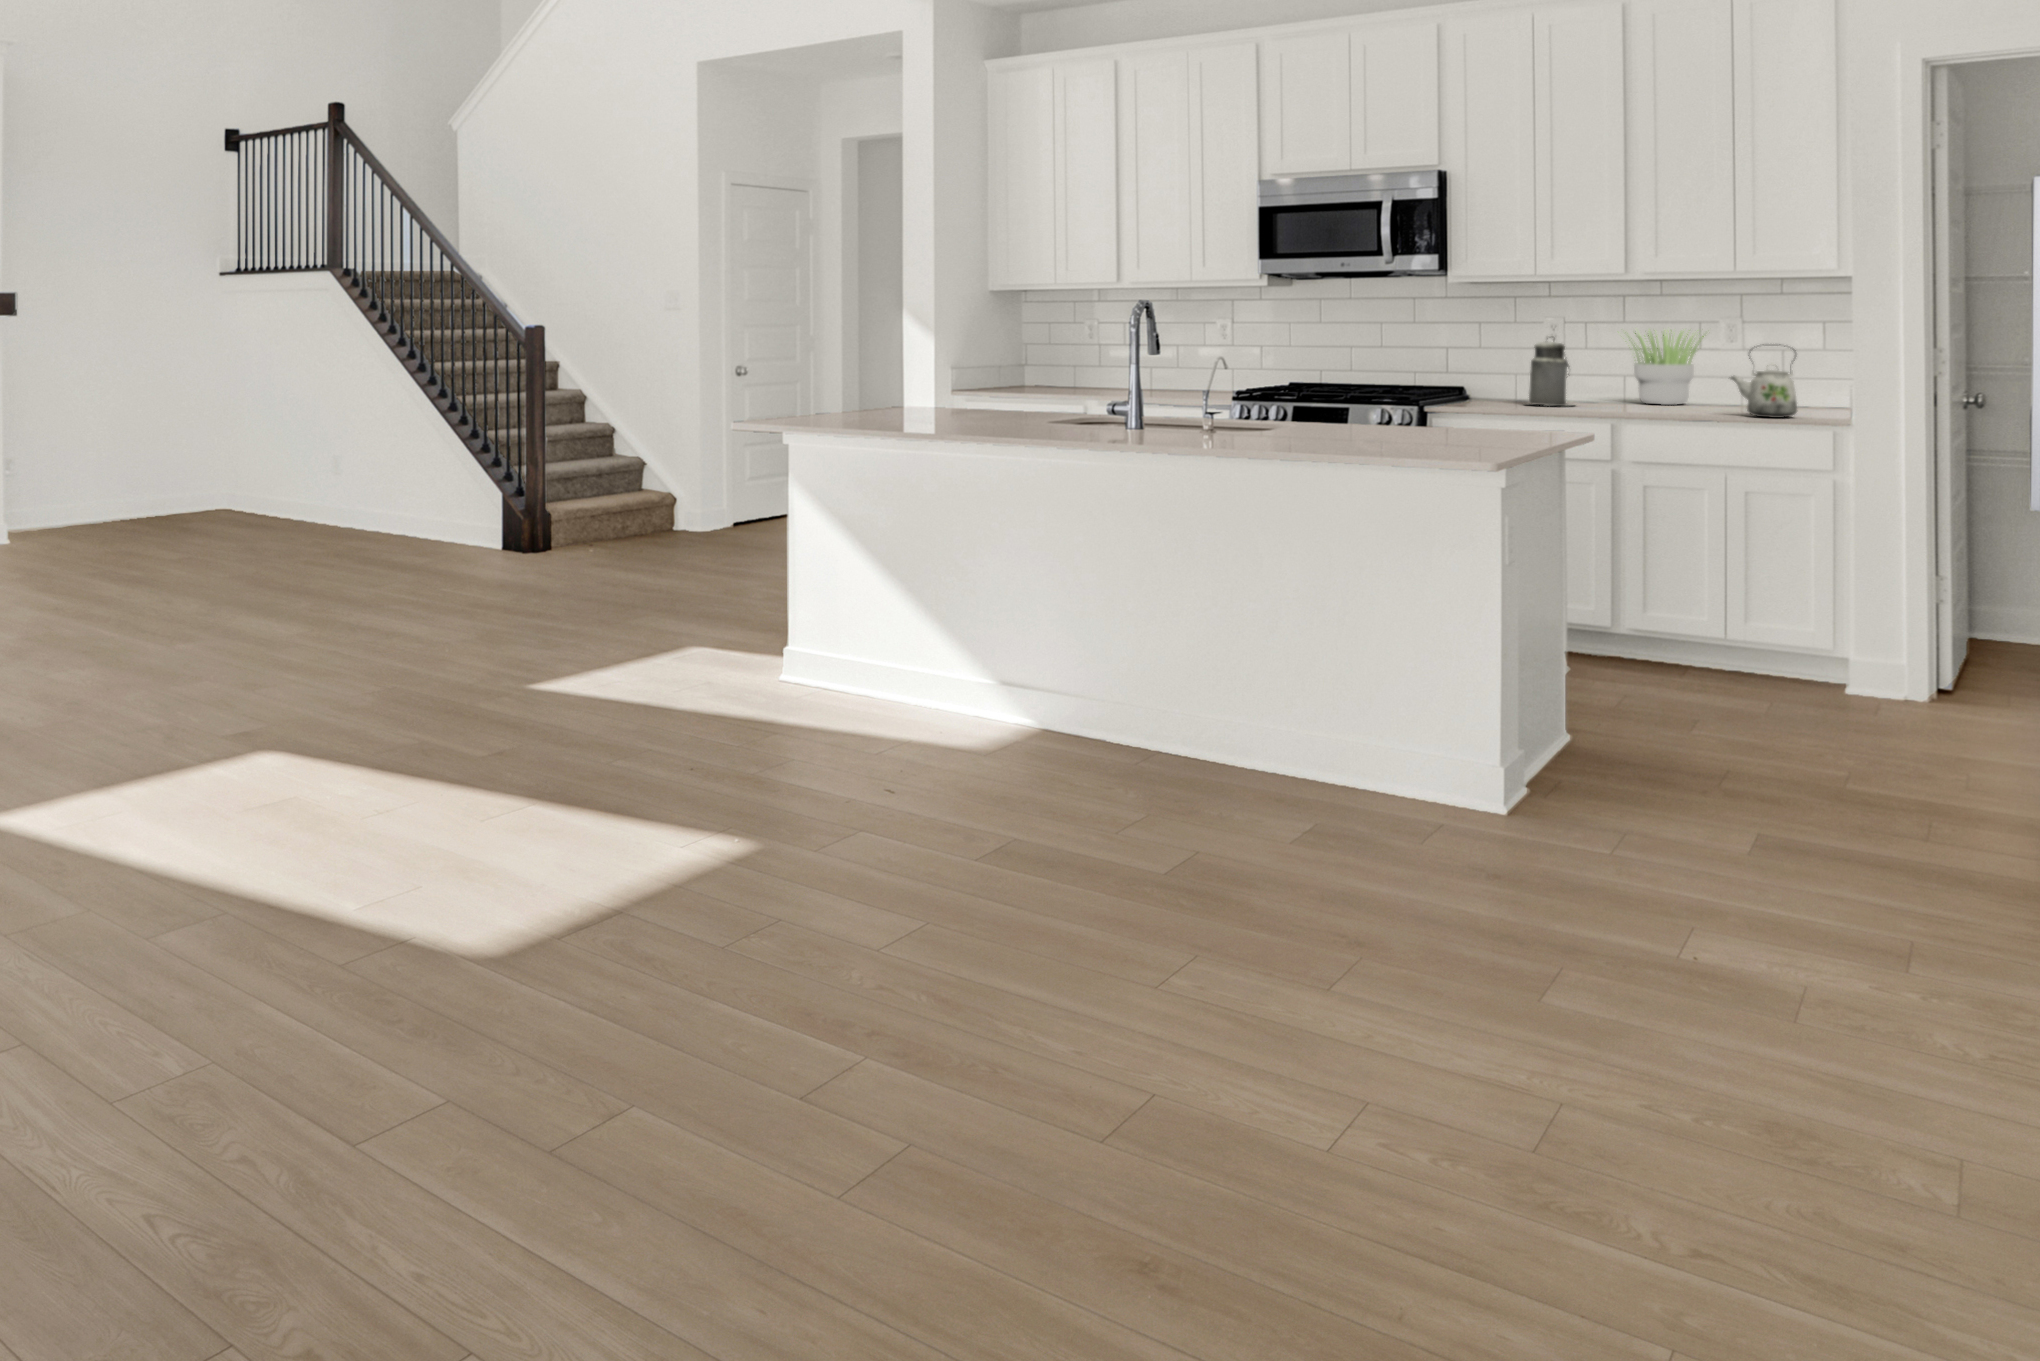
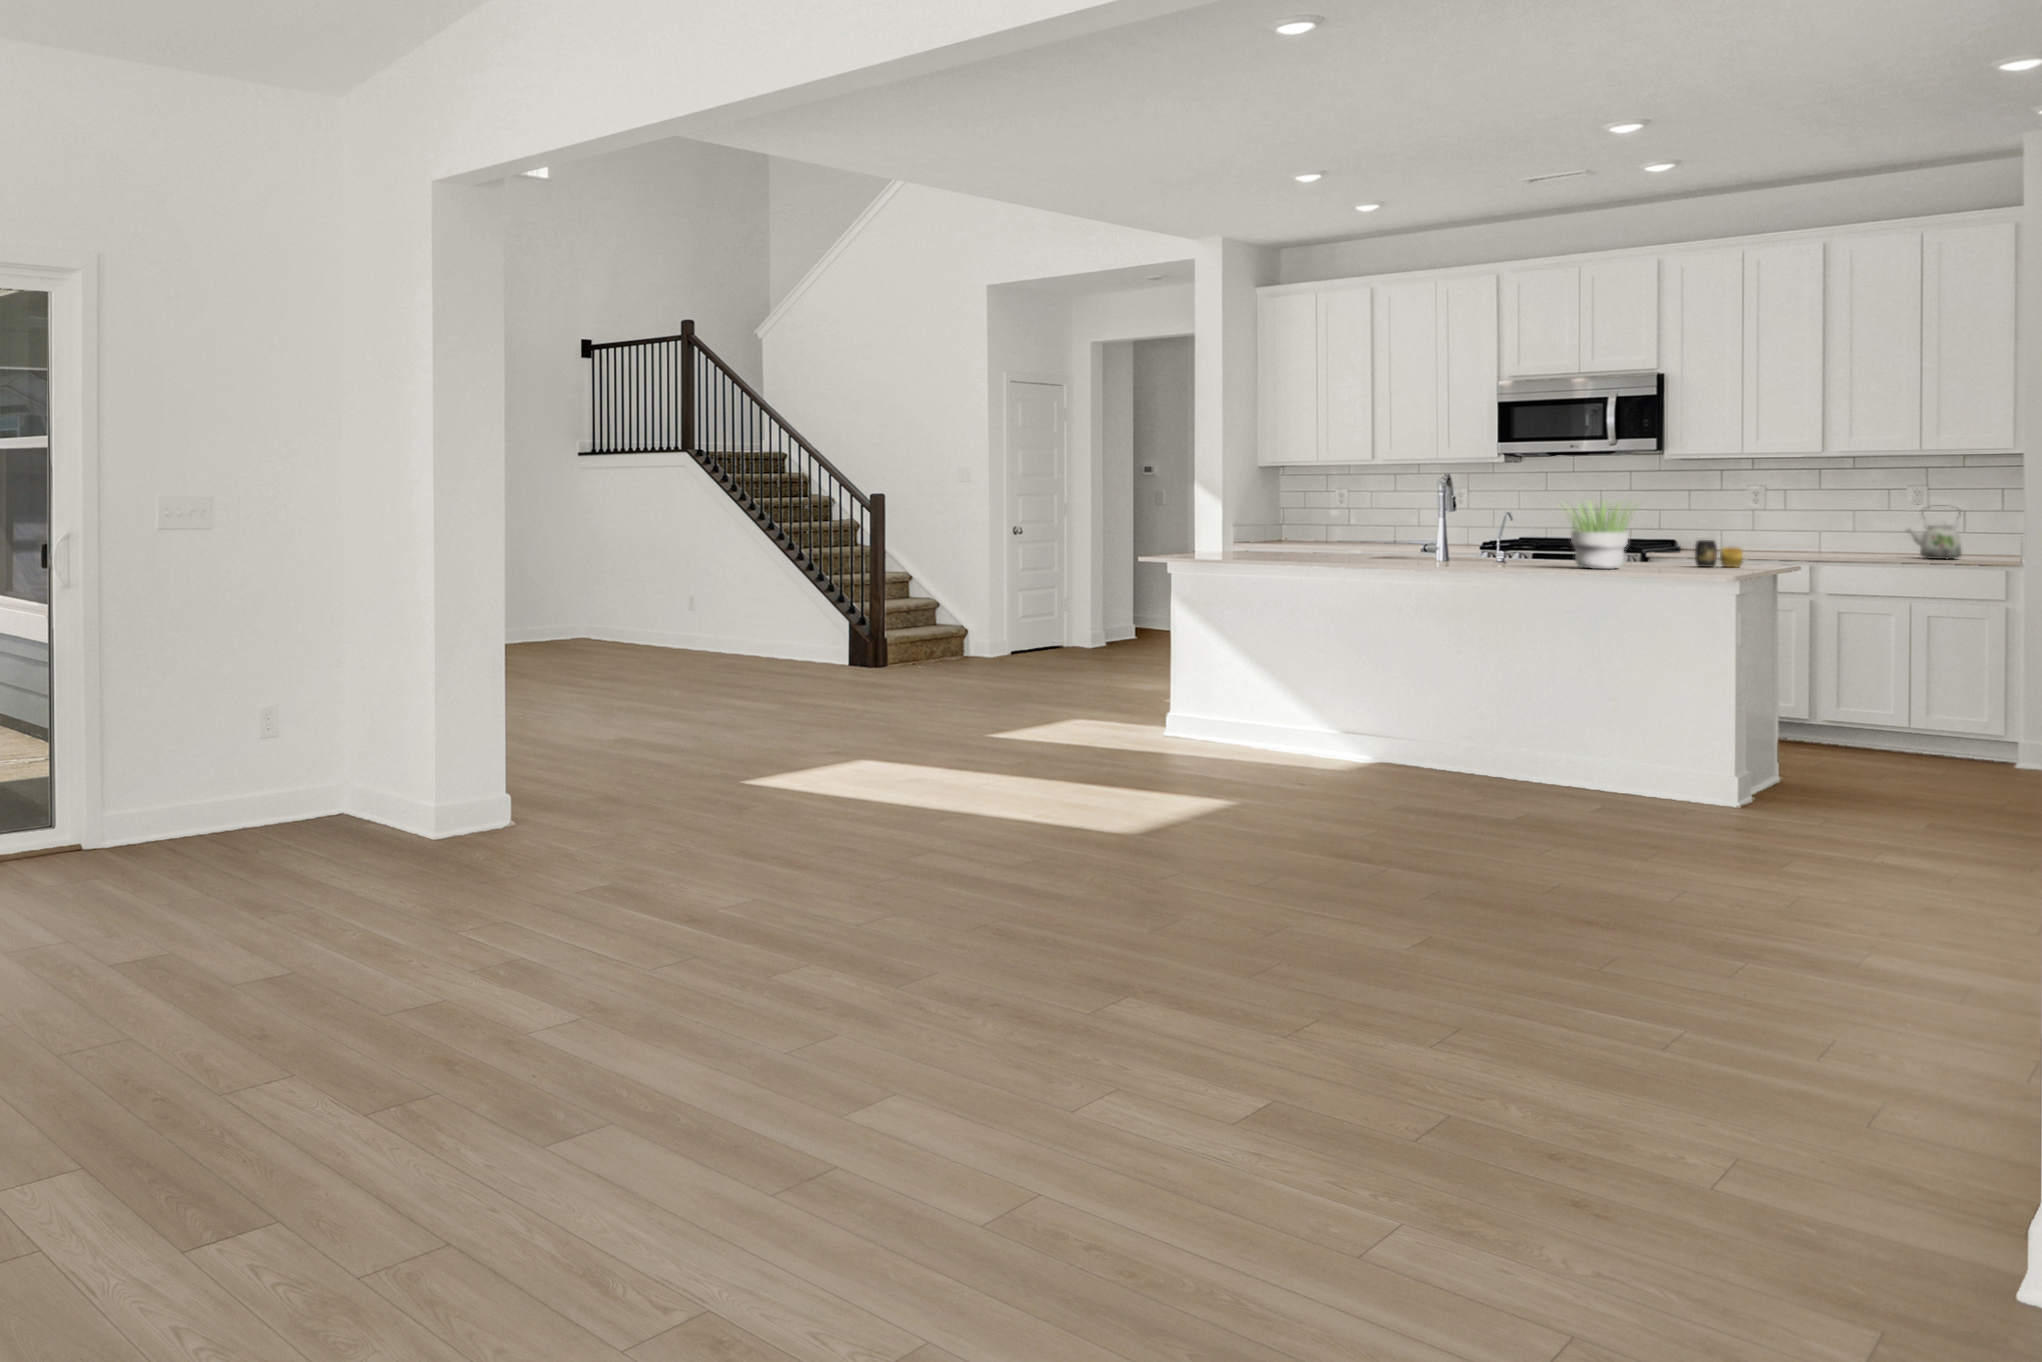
potted plant: present [1628,330,1704,405] -> present [1565,502,1632,569]
canister: present [1529,338,1573,406] -> none [1730,501,1776,553]
vase: none [1461,399,1525,440] -> present [1695,540,1743,567]

